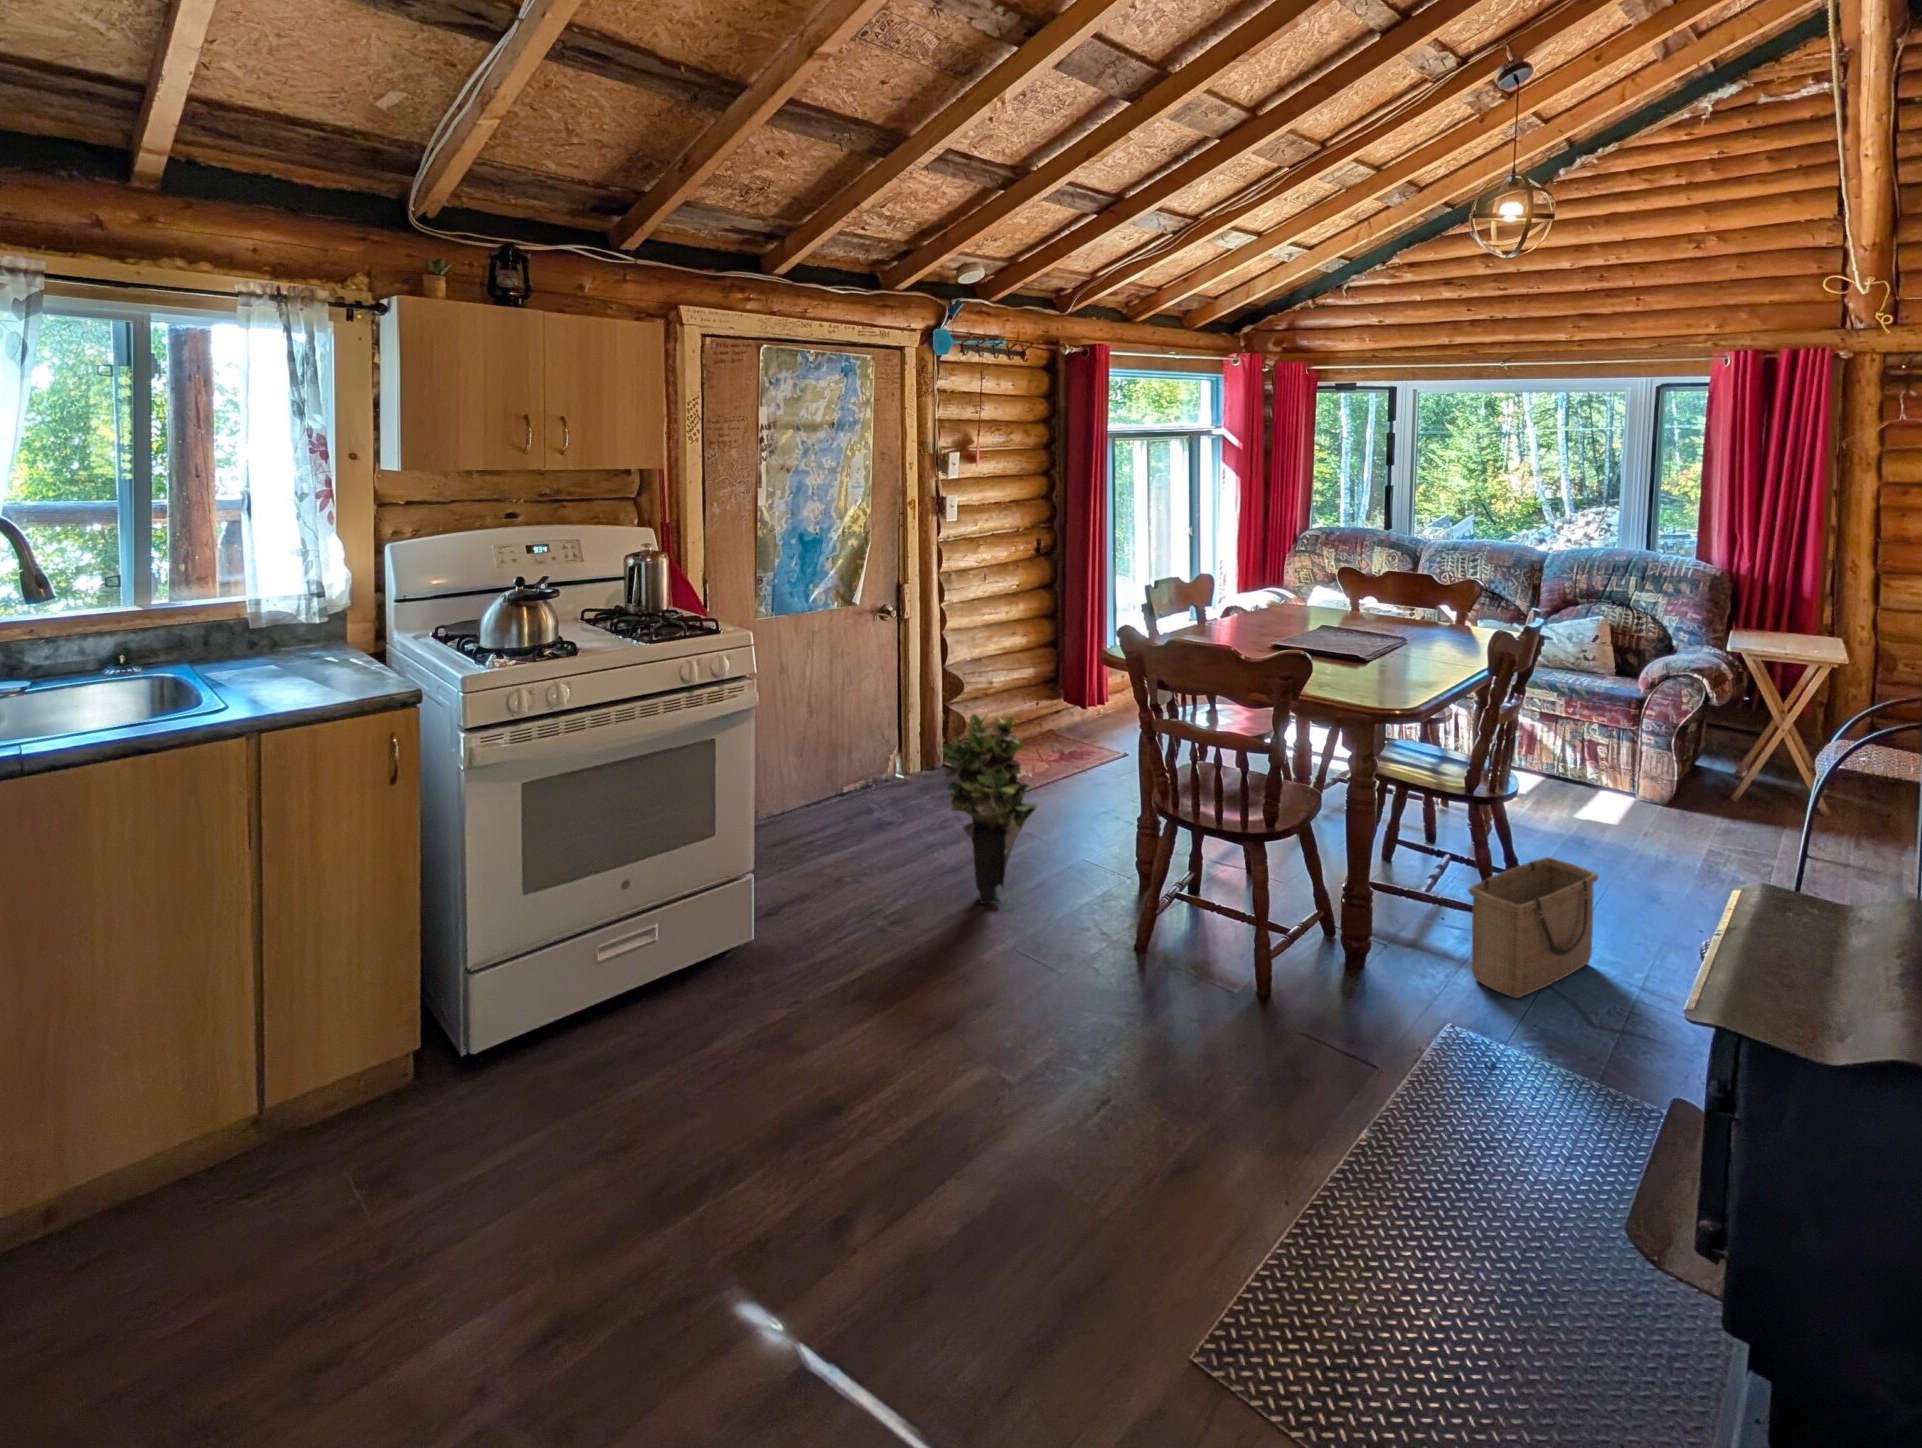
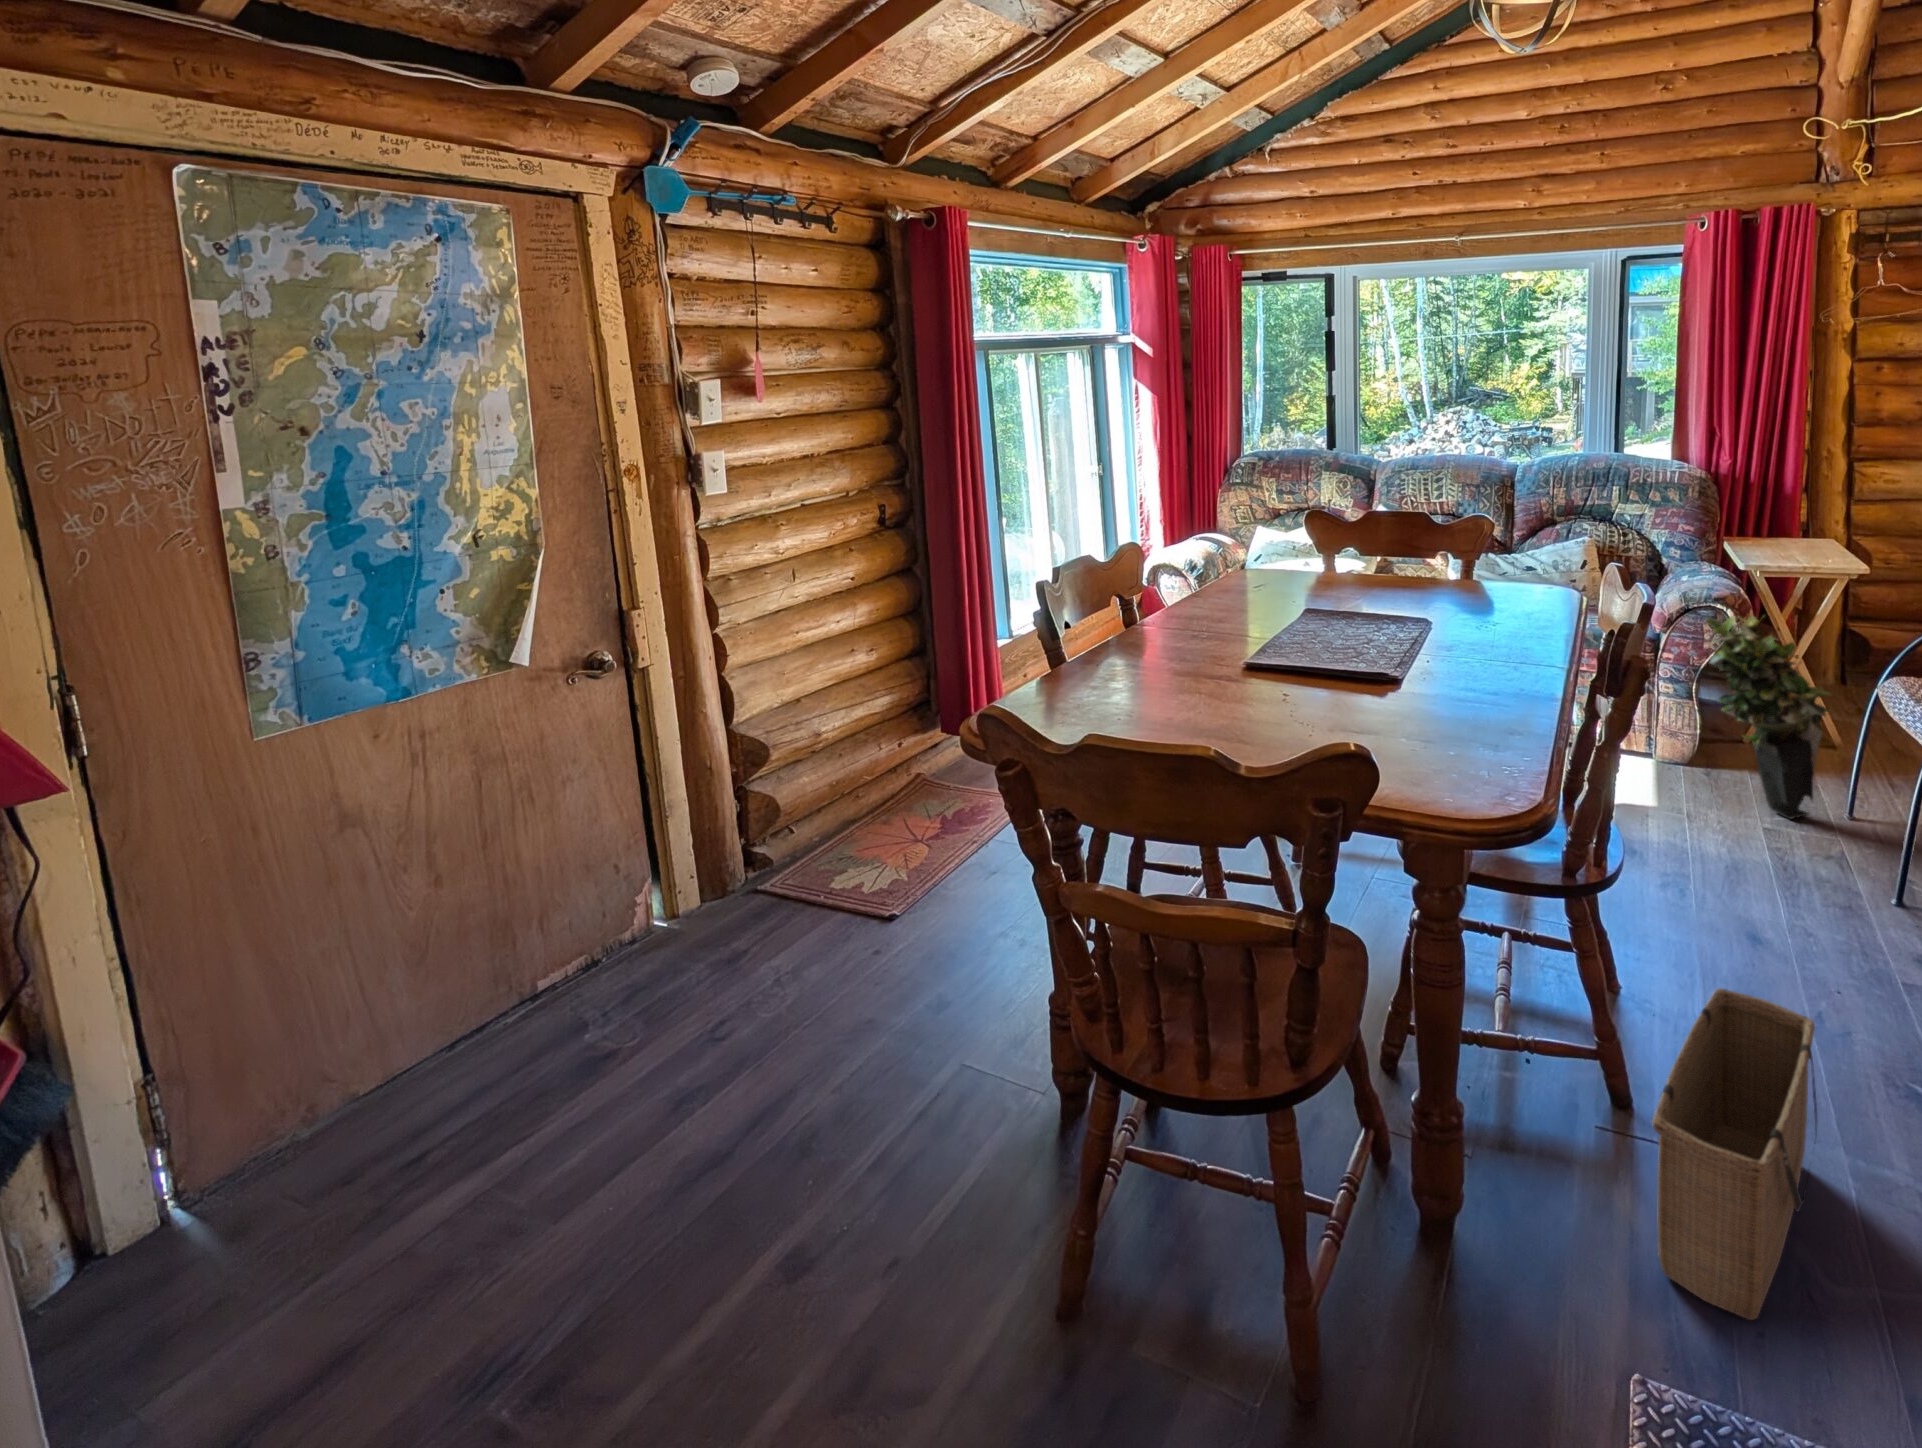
potted plant: present [942,714,1037,904] -> present [1706,616,1830,819]

